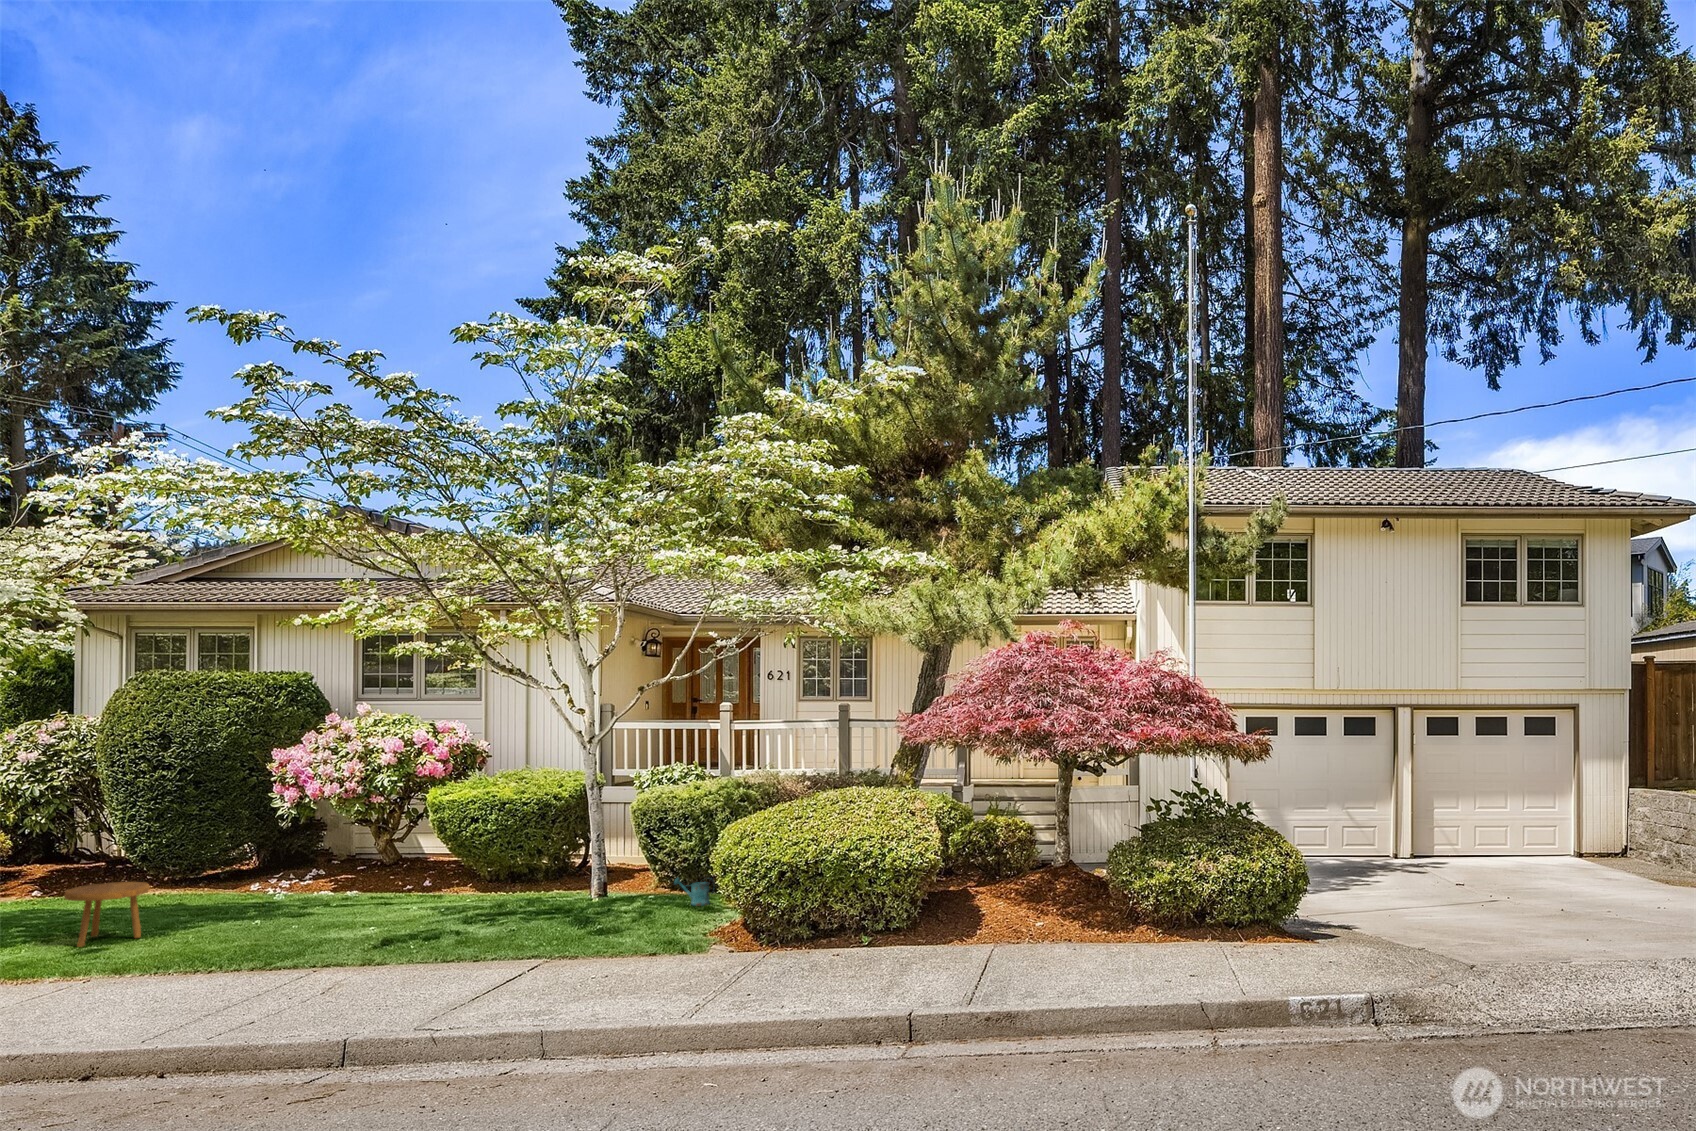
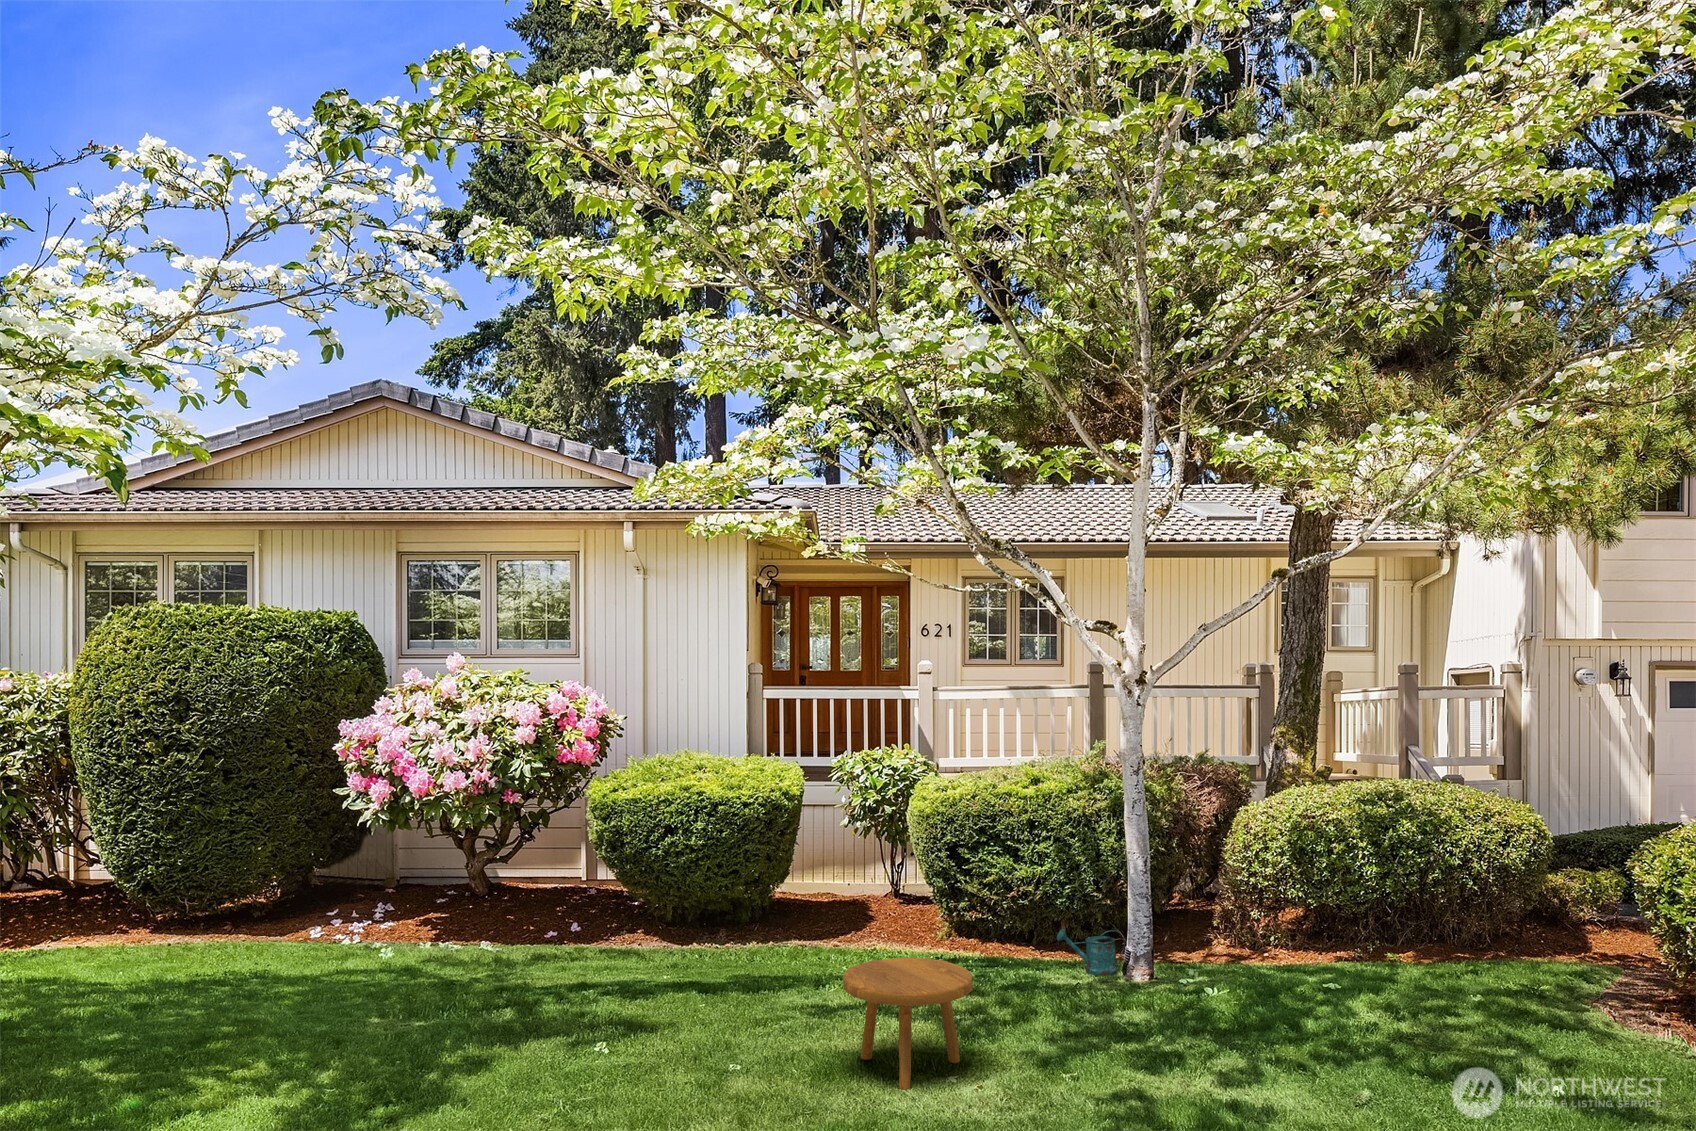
footstool: present [64,882,149,947] -> present [843,957,973,1090]

